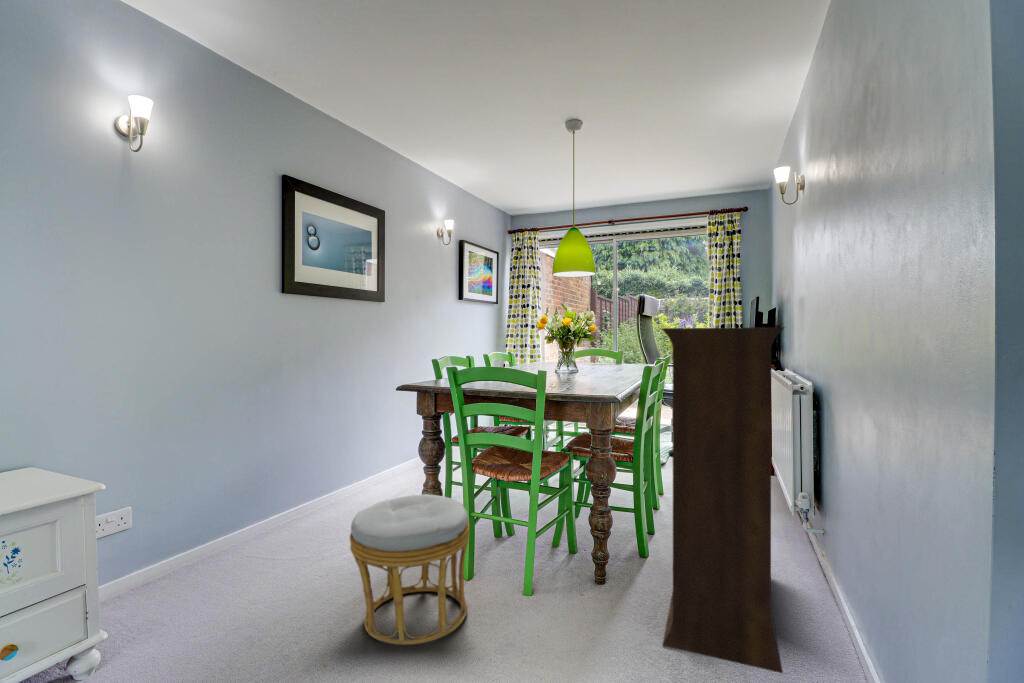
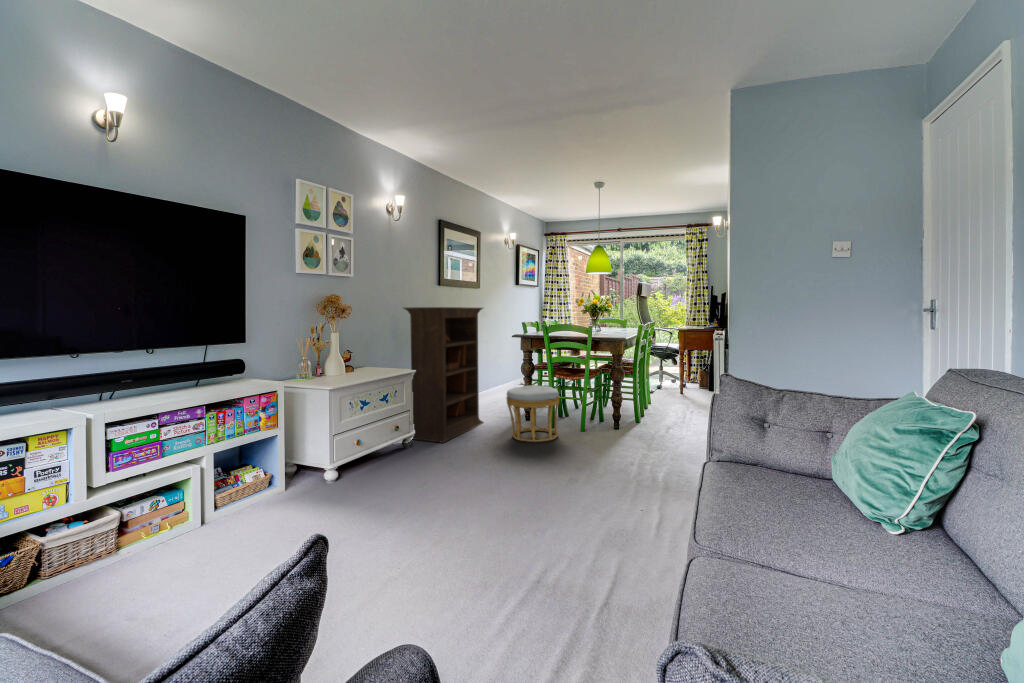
bookcase: present [662,327,784,673] -> present [404,307,483,443]

